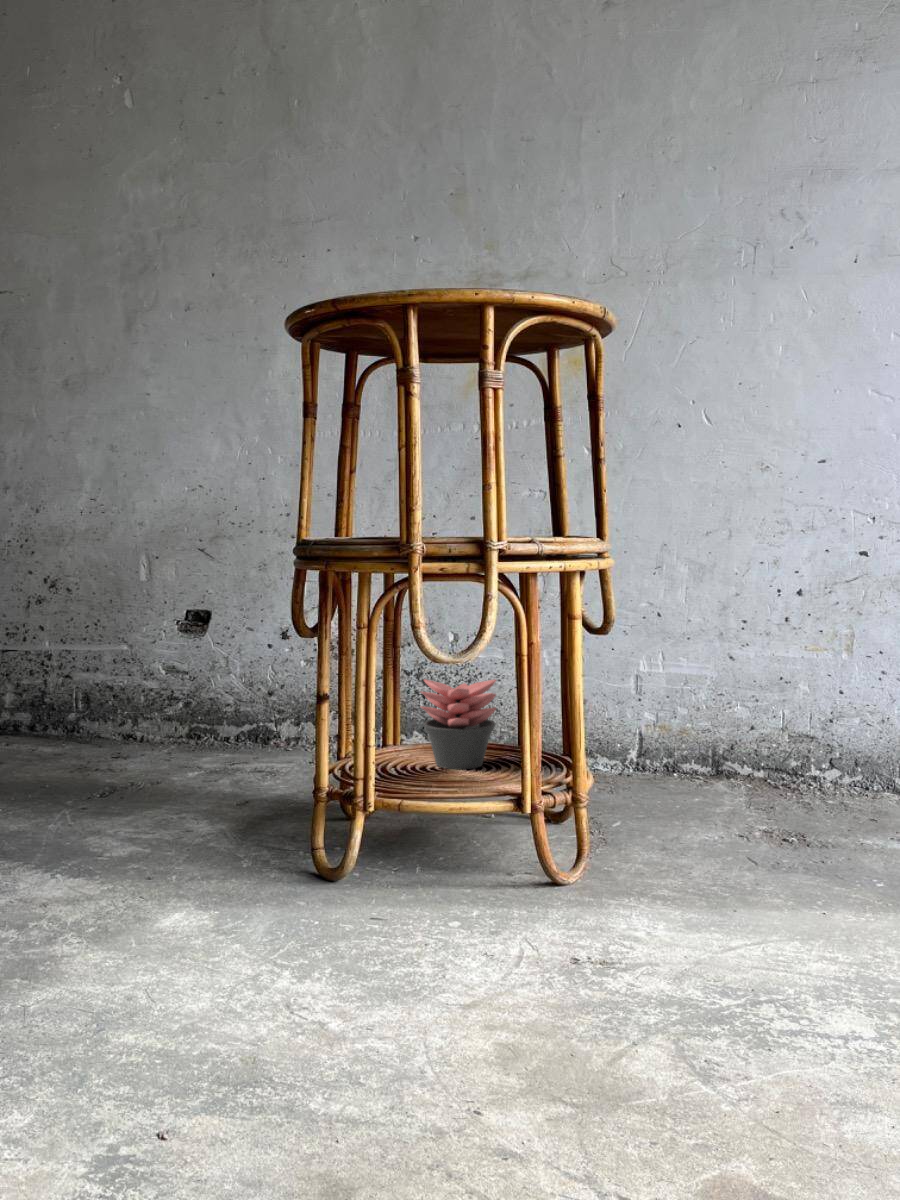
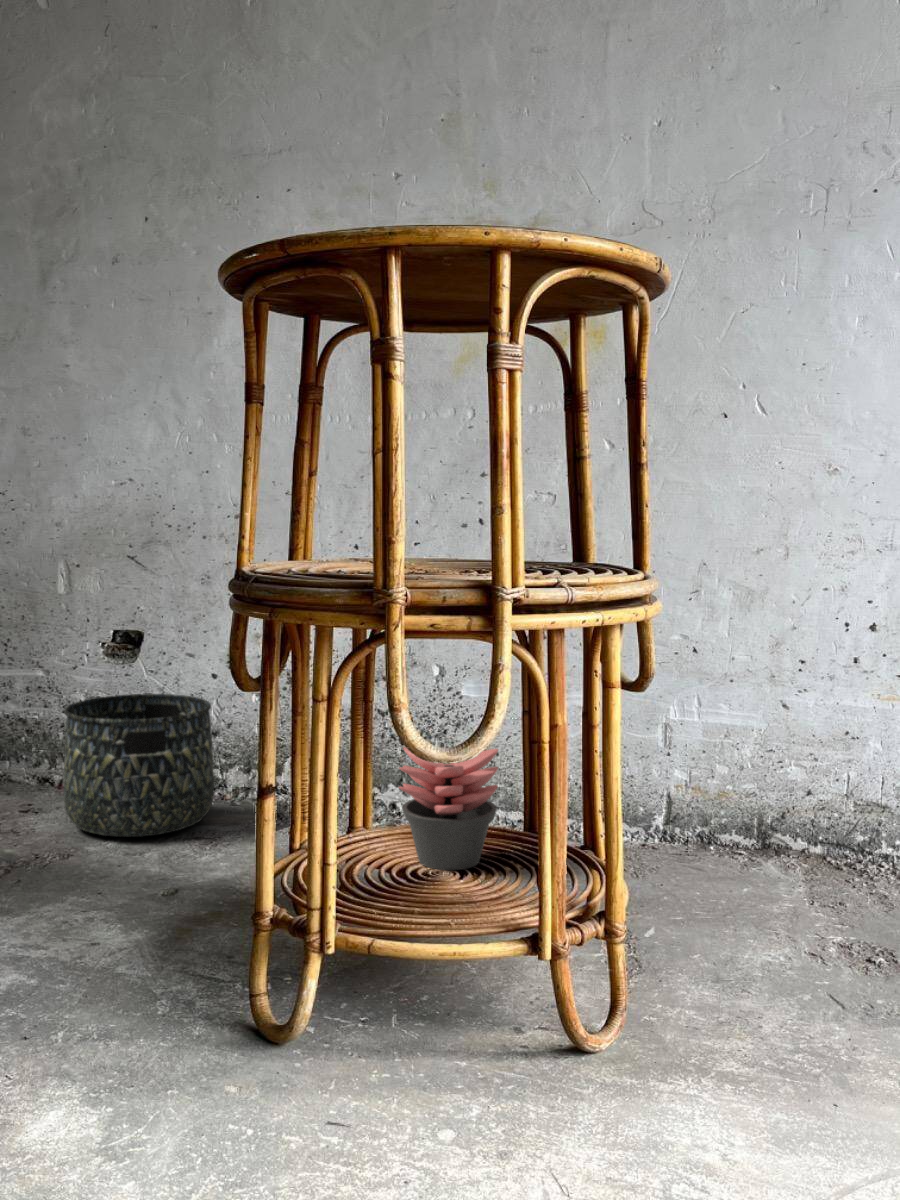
basket: none [151,661,270,772] -> present [64,694,214,837]

